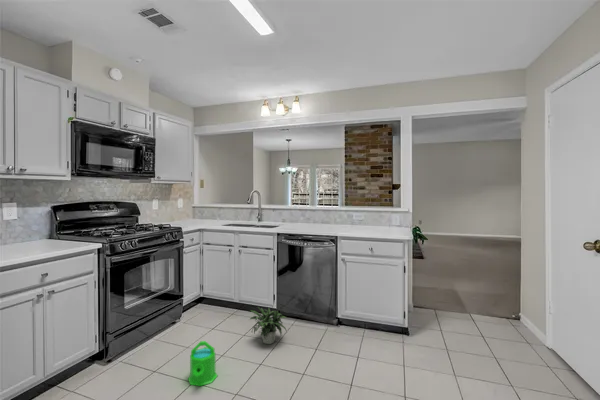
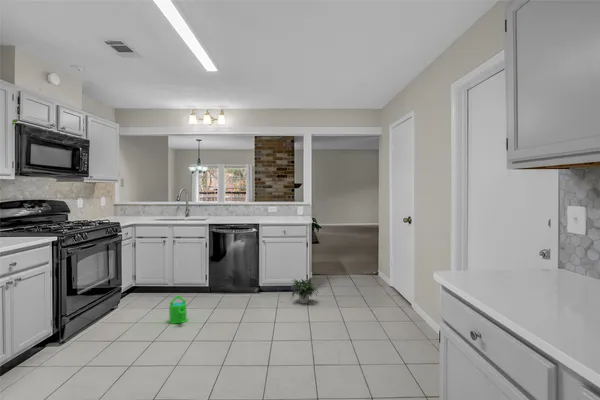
potted plant: present [250,308,287,344] -> present [291,279,318,303]

